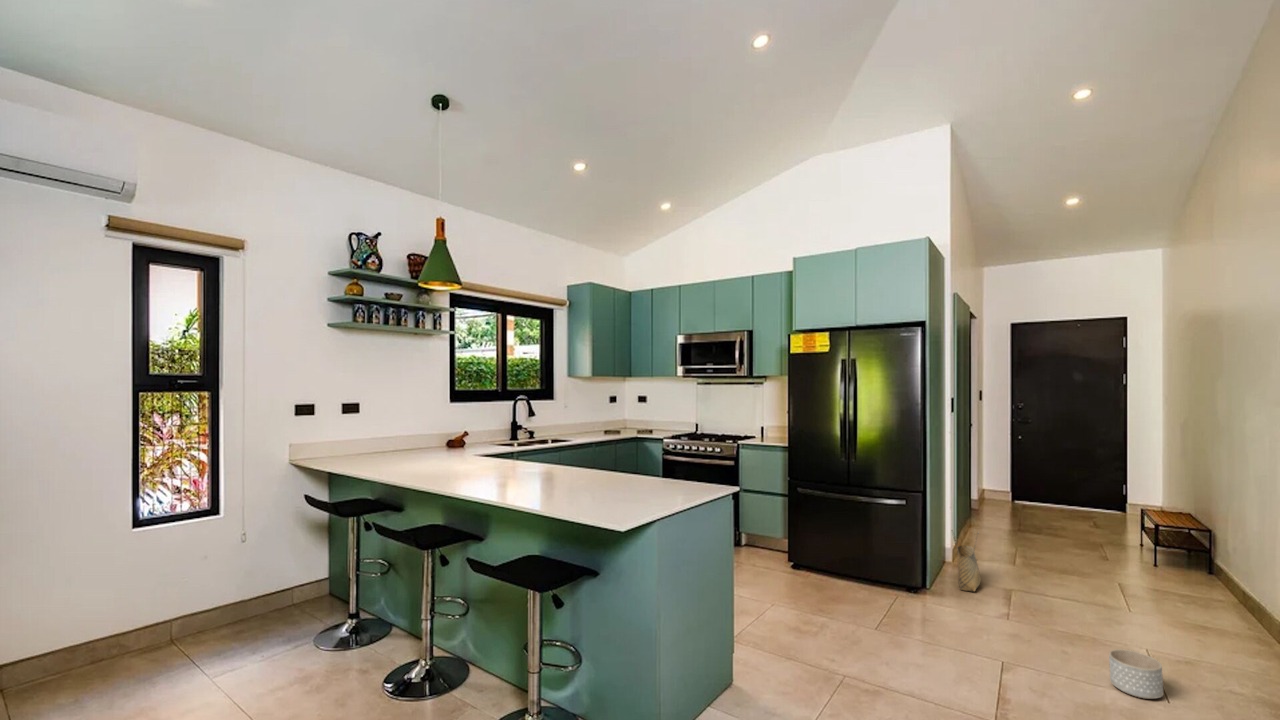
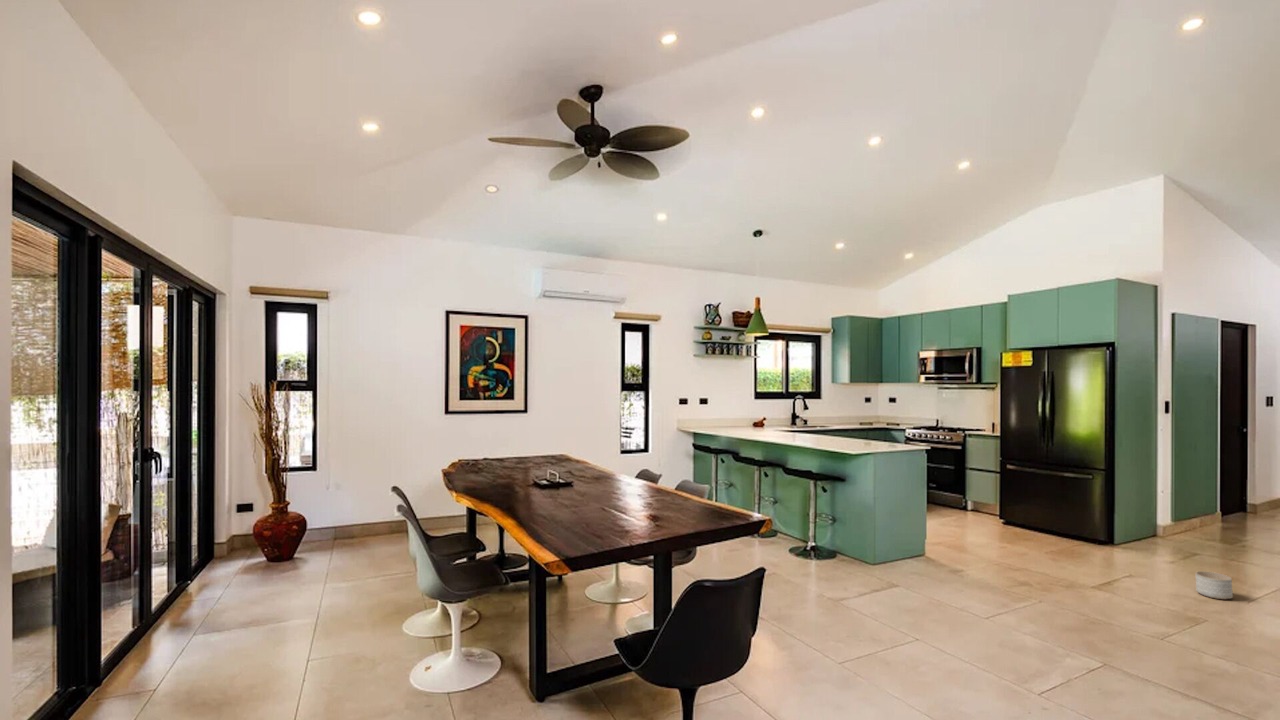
woven basket: present [954,533,981,591] -> none [1134,504,1164,550]

